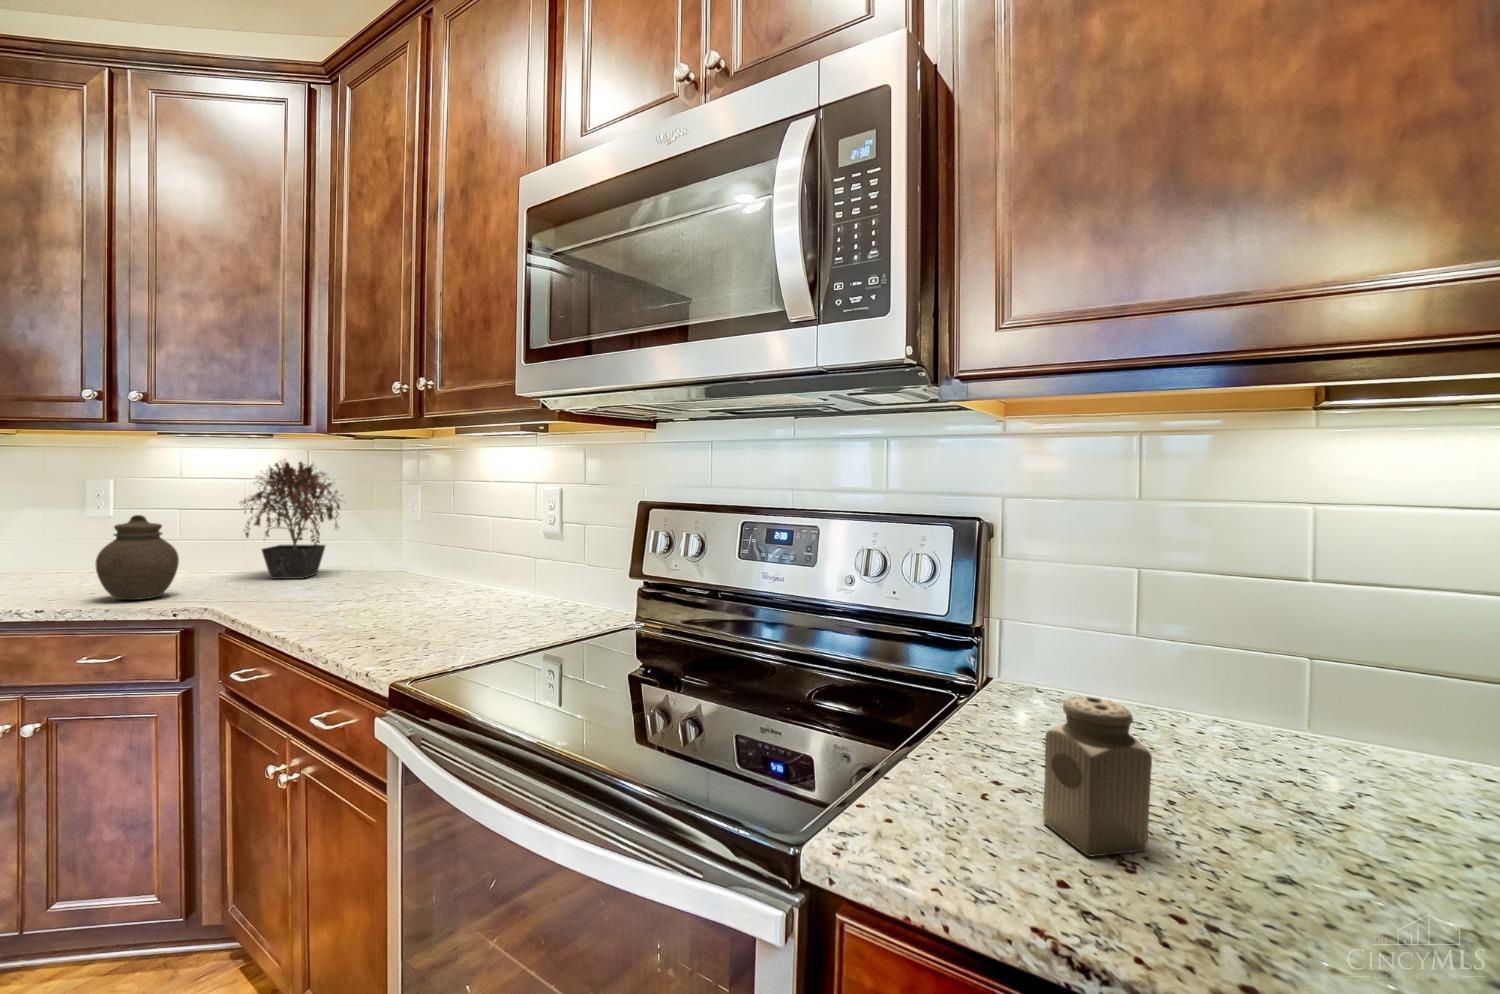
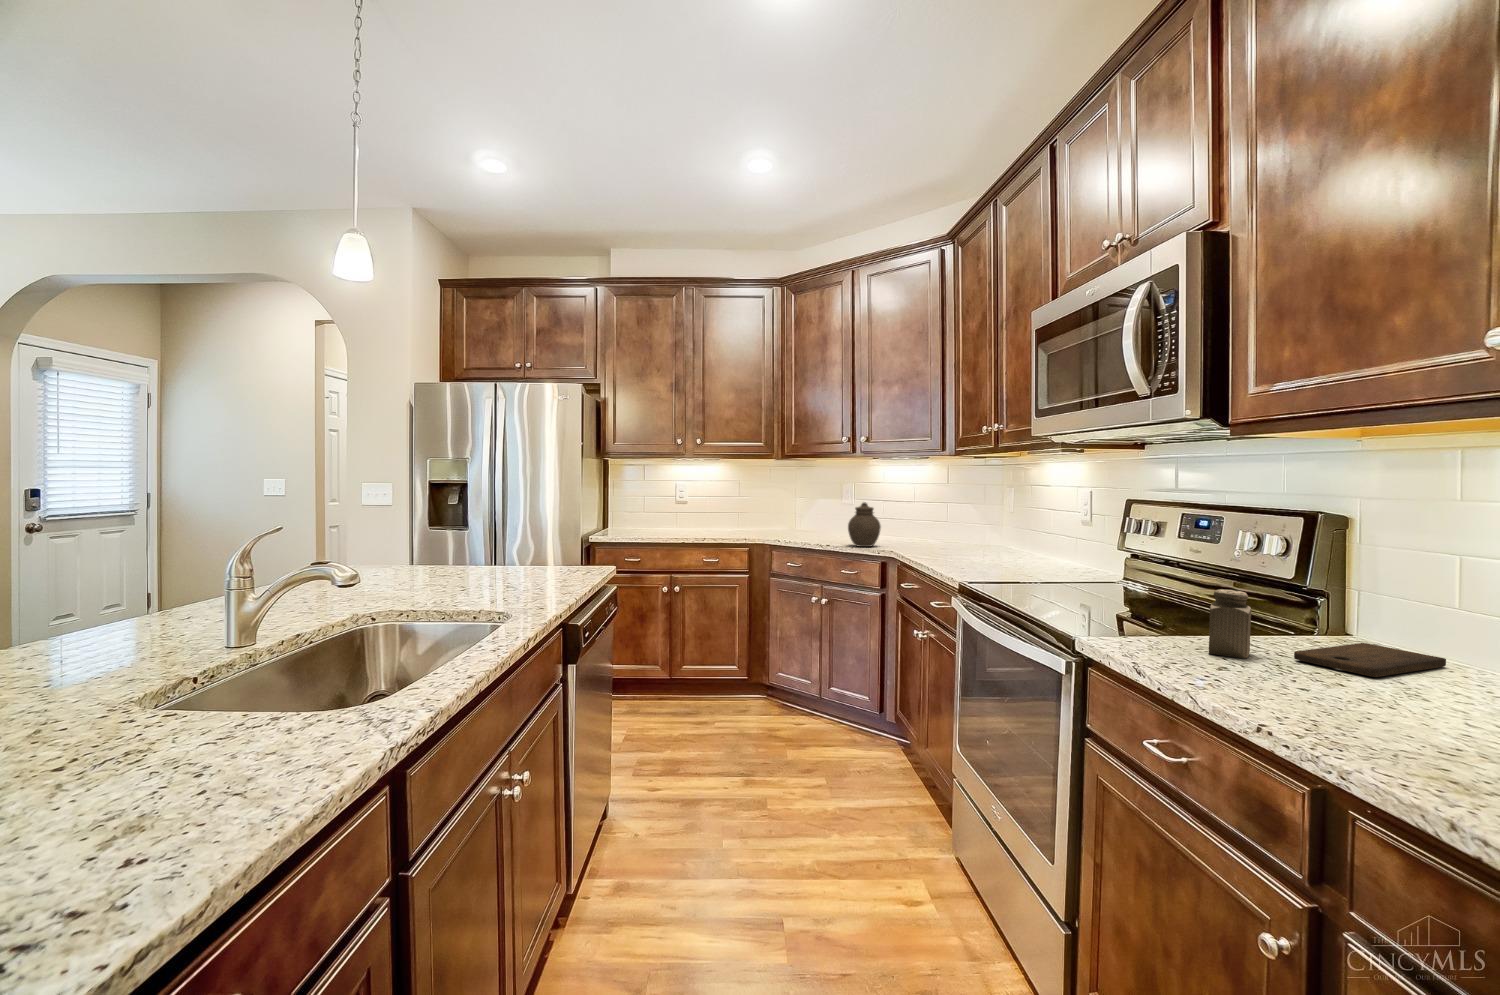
potted plant: present [241,461,340,579] -> none [907,470,967,545]
cutting board: none [1130,729,1349,843] -> present [1294,643,1446,677]

